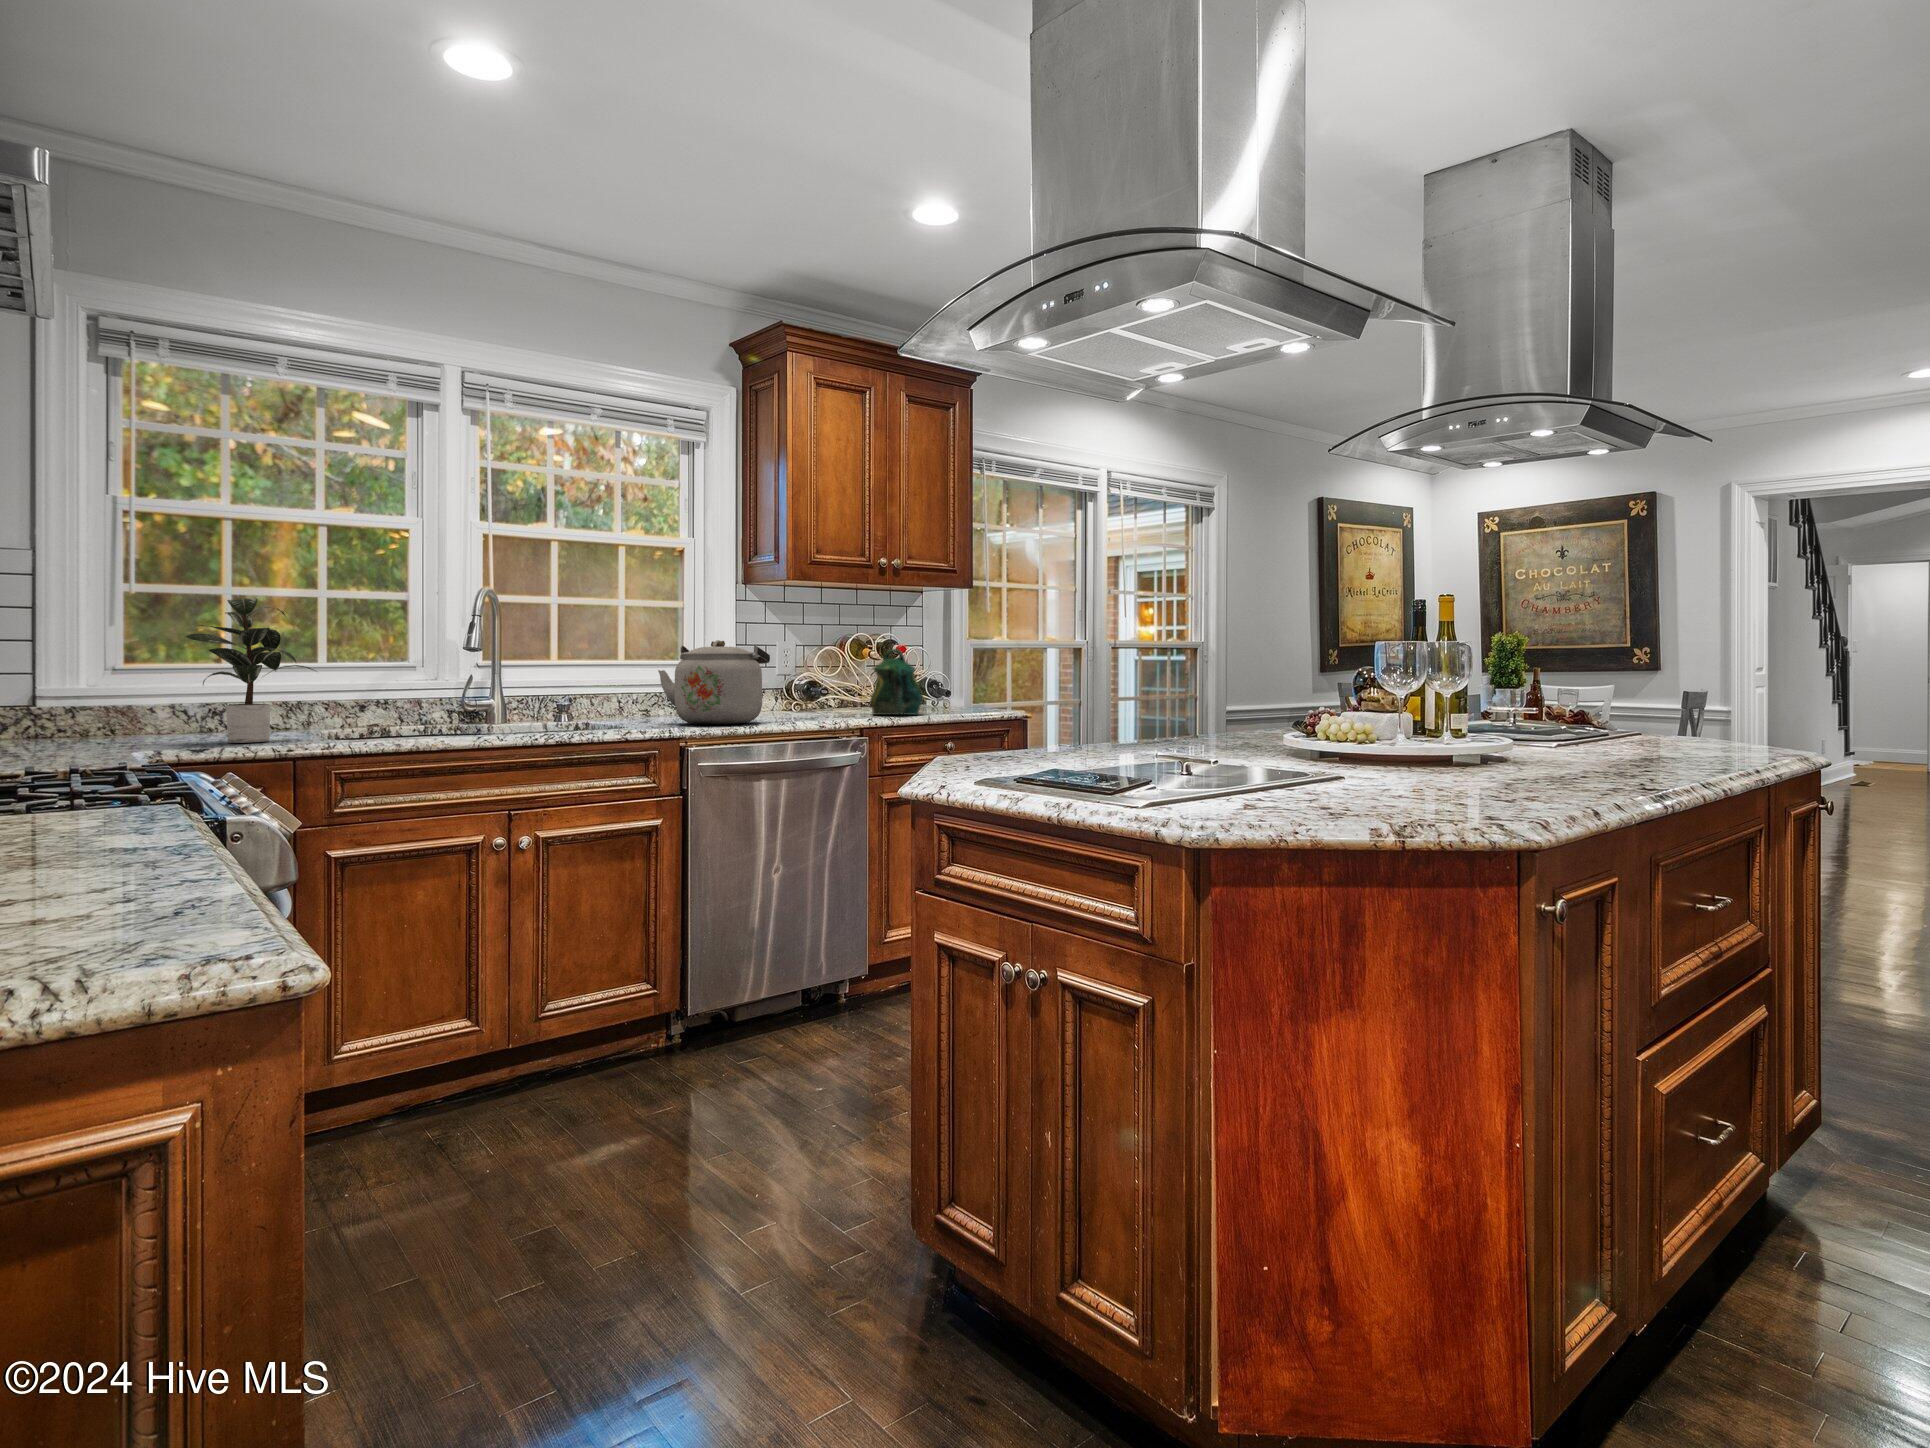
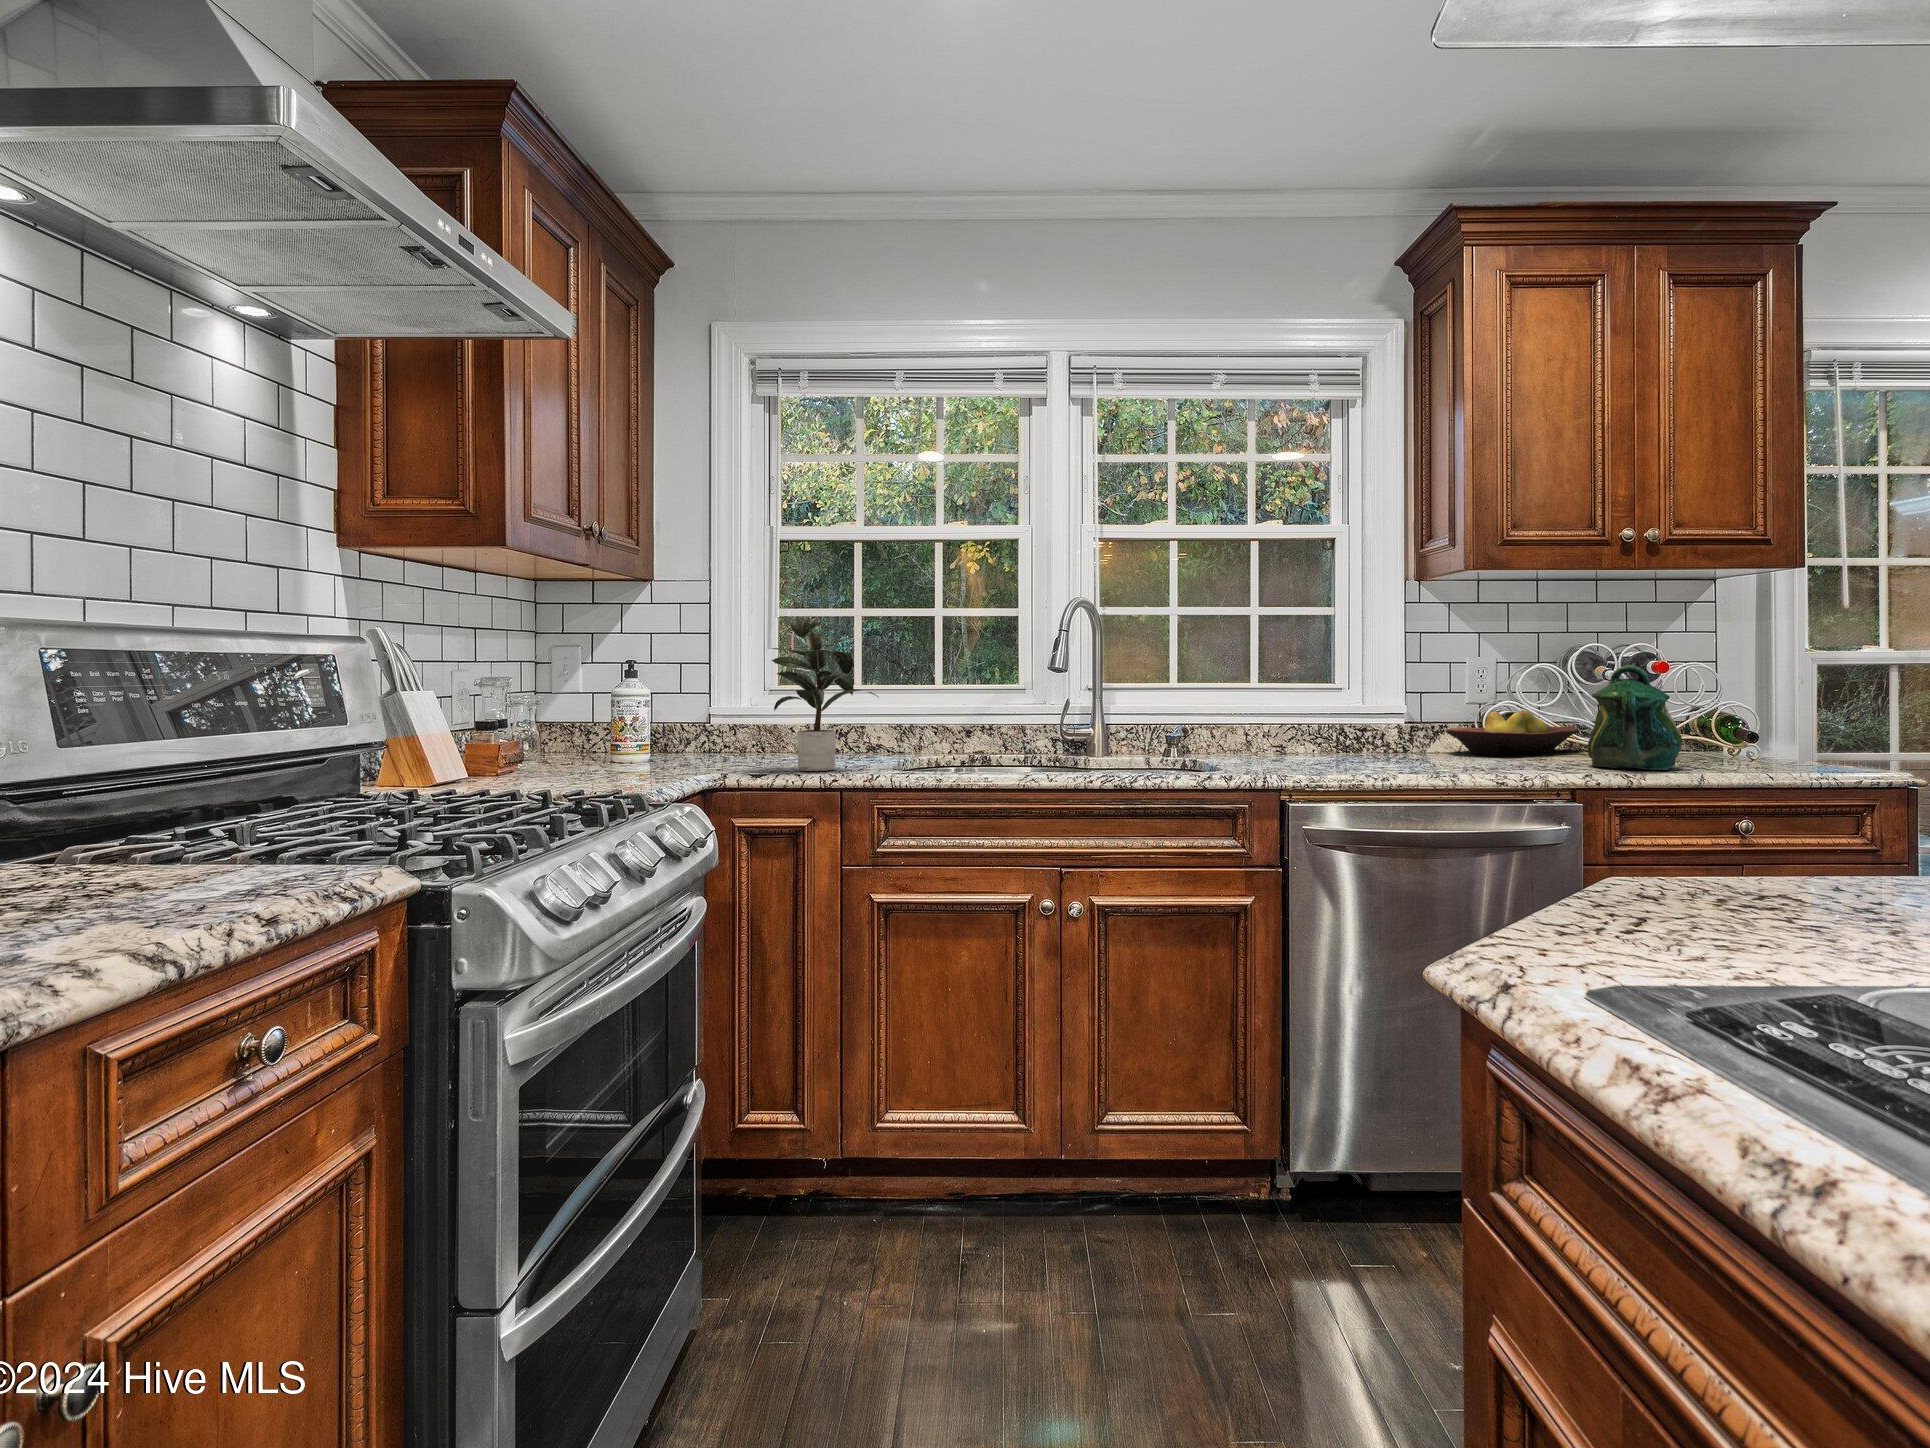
kettle: present [658,640,770,724] -> none [1260,656,1414,772]
fruit bowl: none [771,680,853,711] -> present [1446,710,1578,755]

